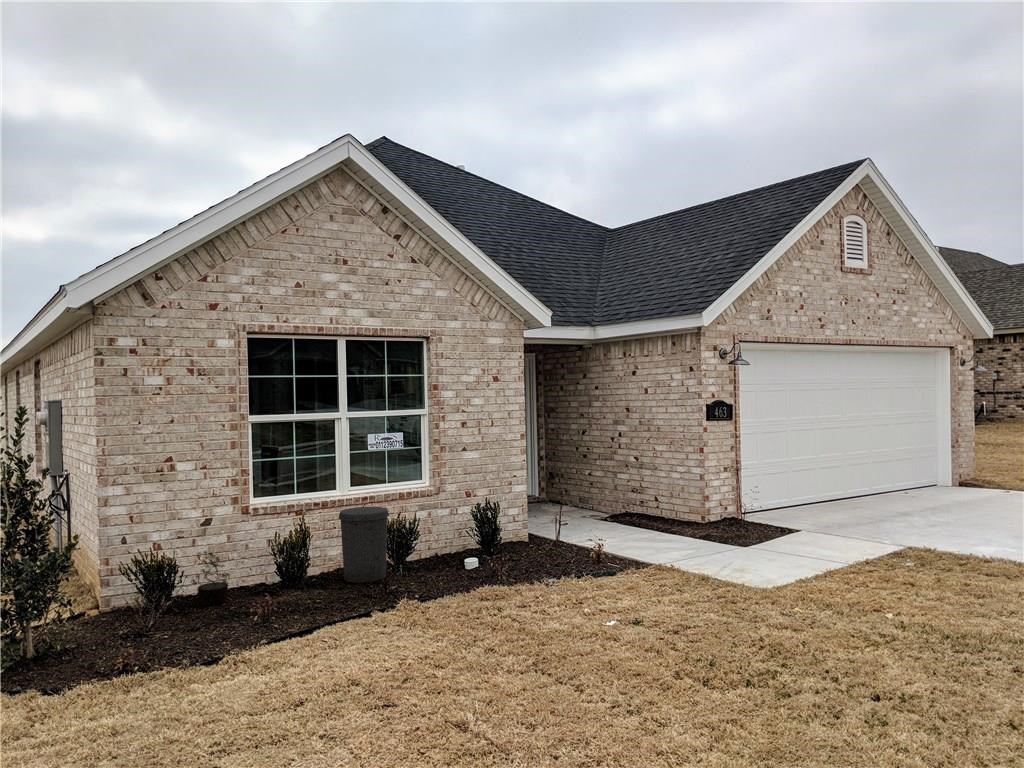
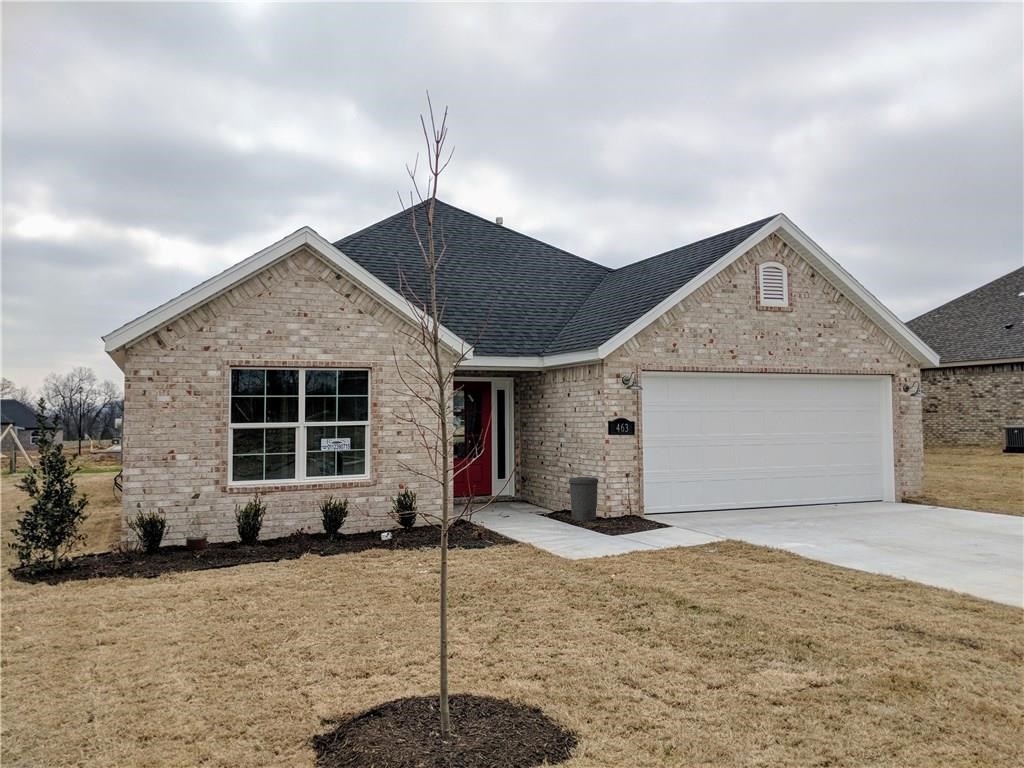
trash can: present [338,507,389,583] -> present [569,477,599,521]

